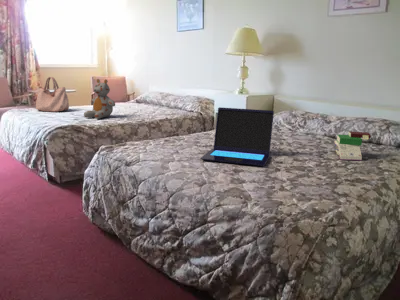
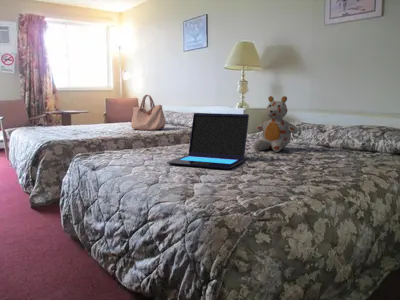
handbag: present [36,77,69,112] -> present [131,95,165,130]
stuffed bear: present [84,79,115,119] -> present [253,96,298,152]
book: present [335,131,371,160] -> none [316,136,355,165]

